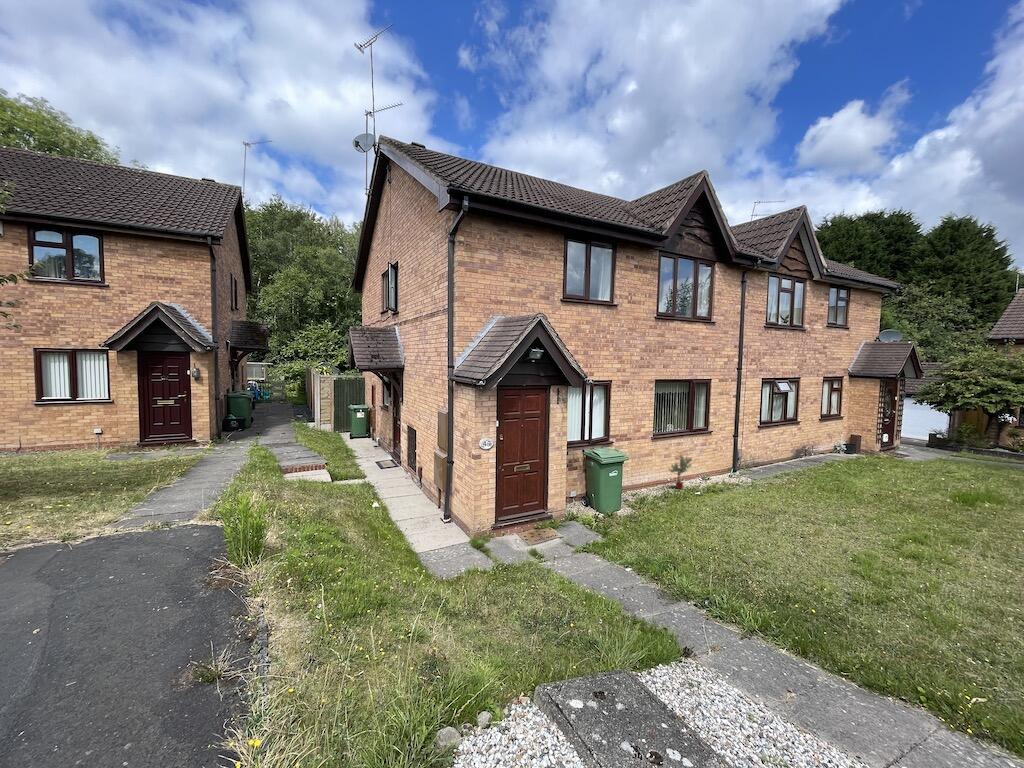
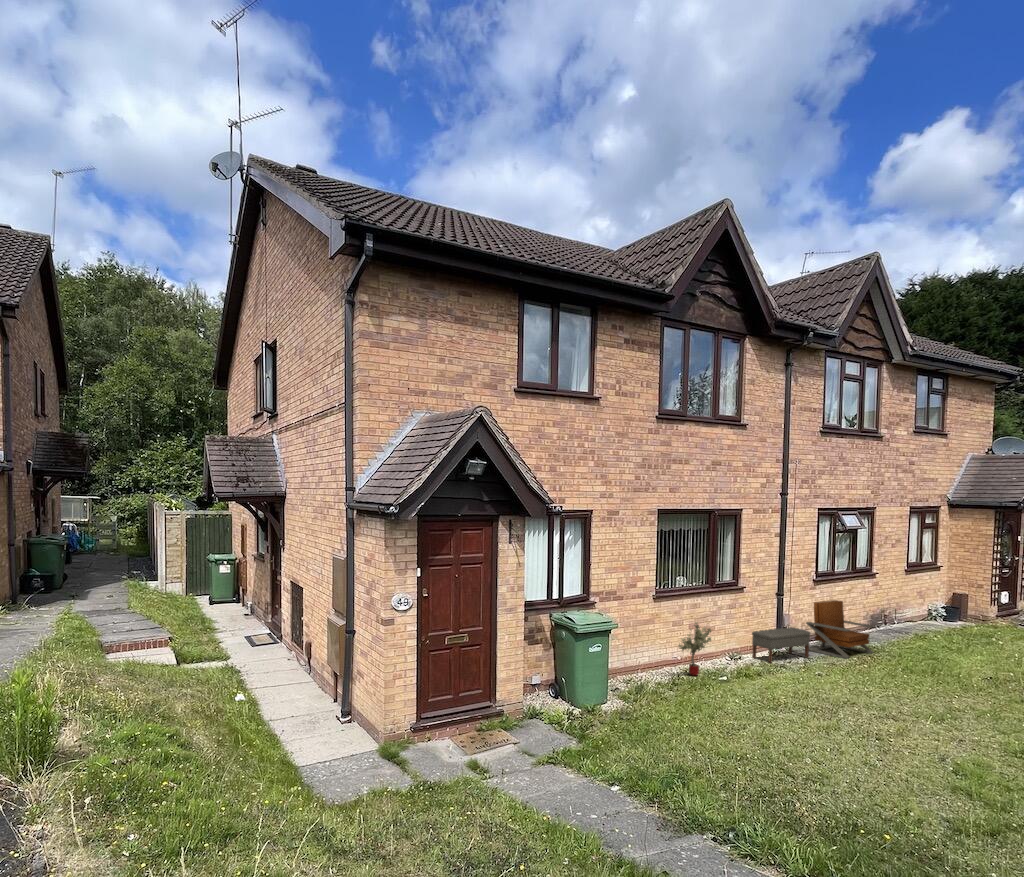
lounge chair: none [752,439,800,478] -> present [806,600,874,659]
bench: none [717,457,757,480] -> present [752,627,810,663]

